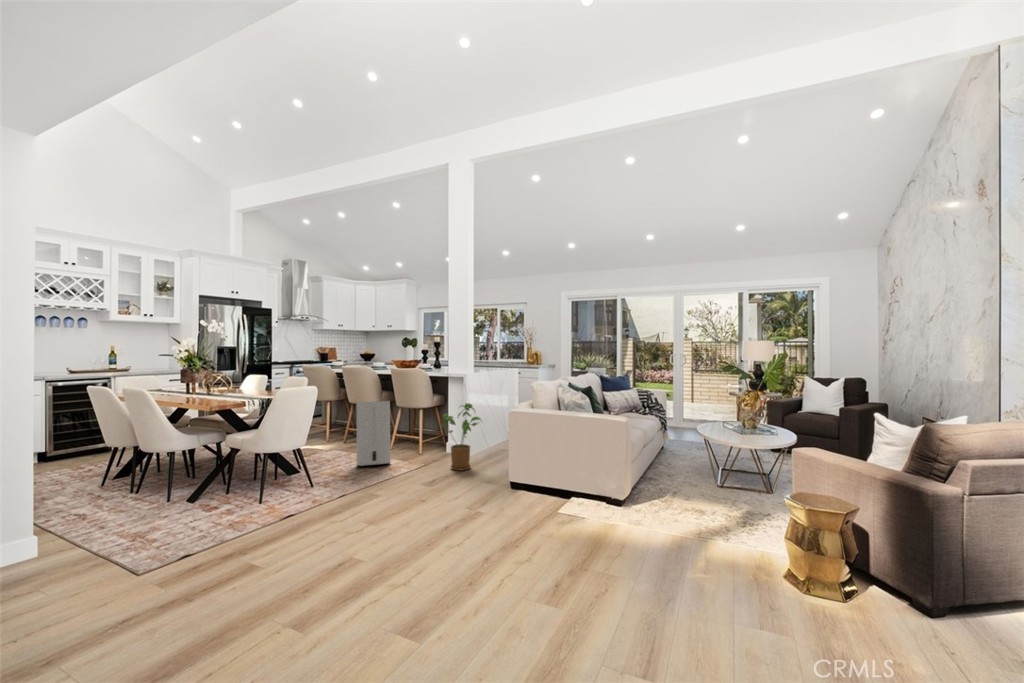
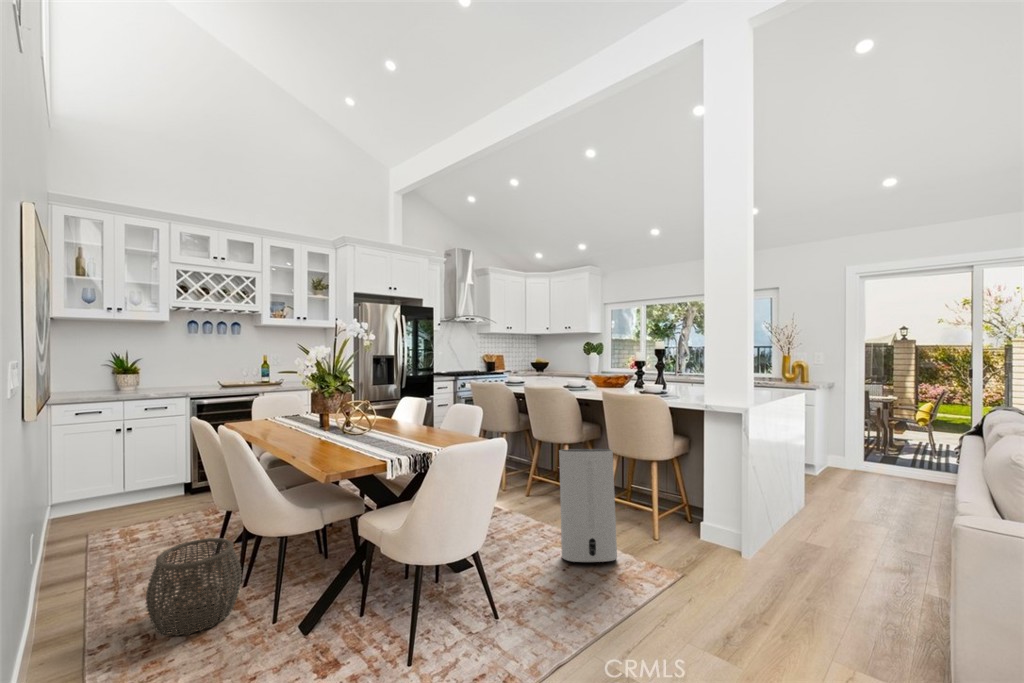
house plant: present [442,403,481,471] -> none [719,467,811,601]
woven basket: none [69,460,137,514] -> present [146,538,242,636]

